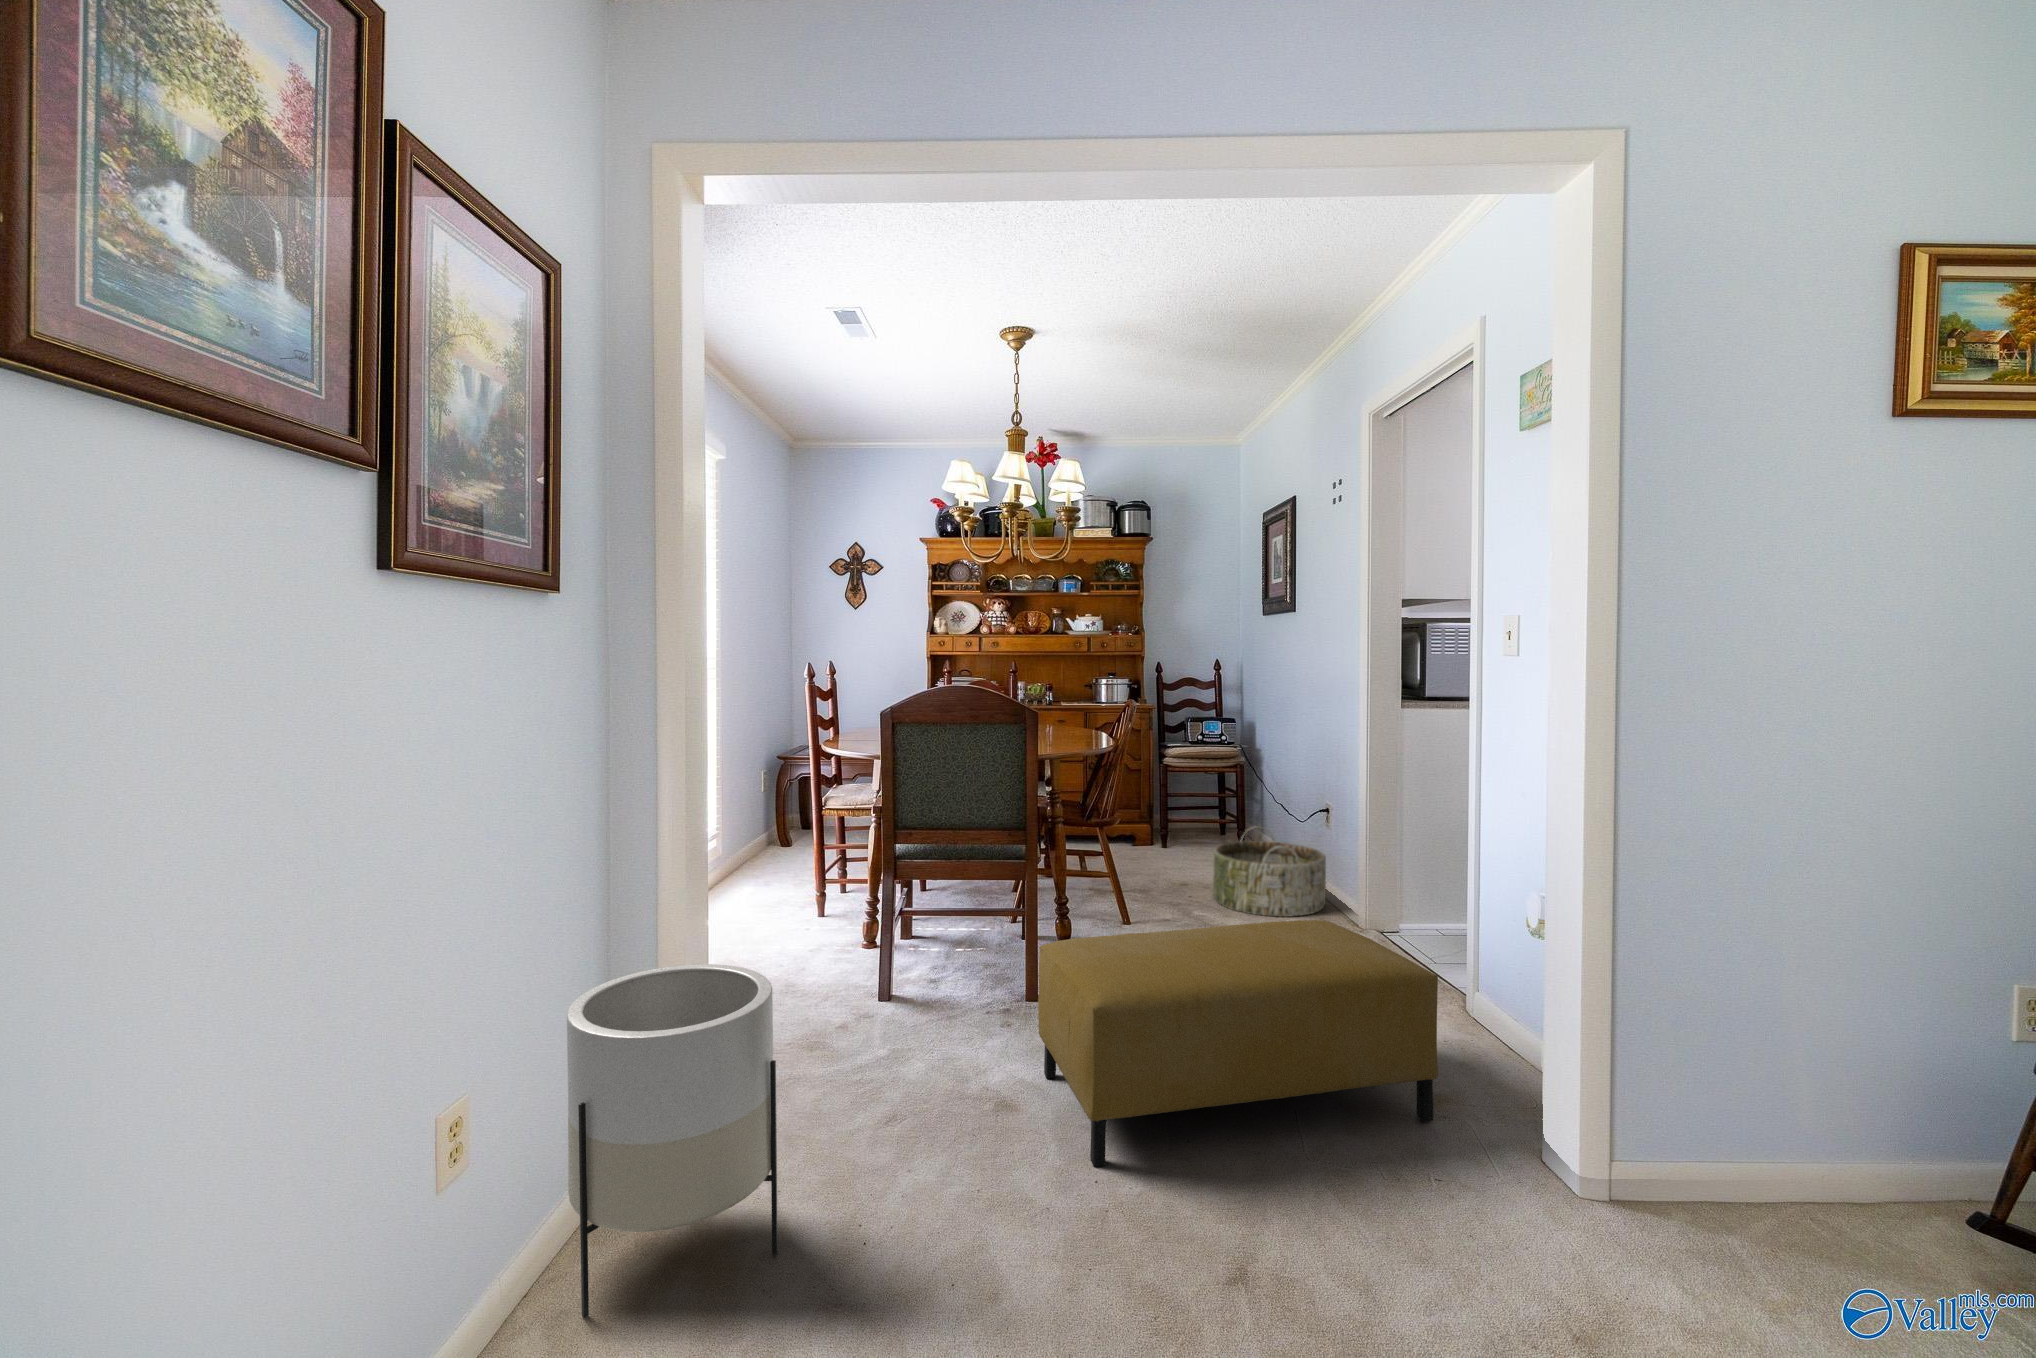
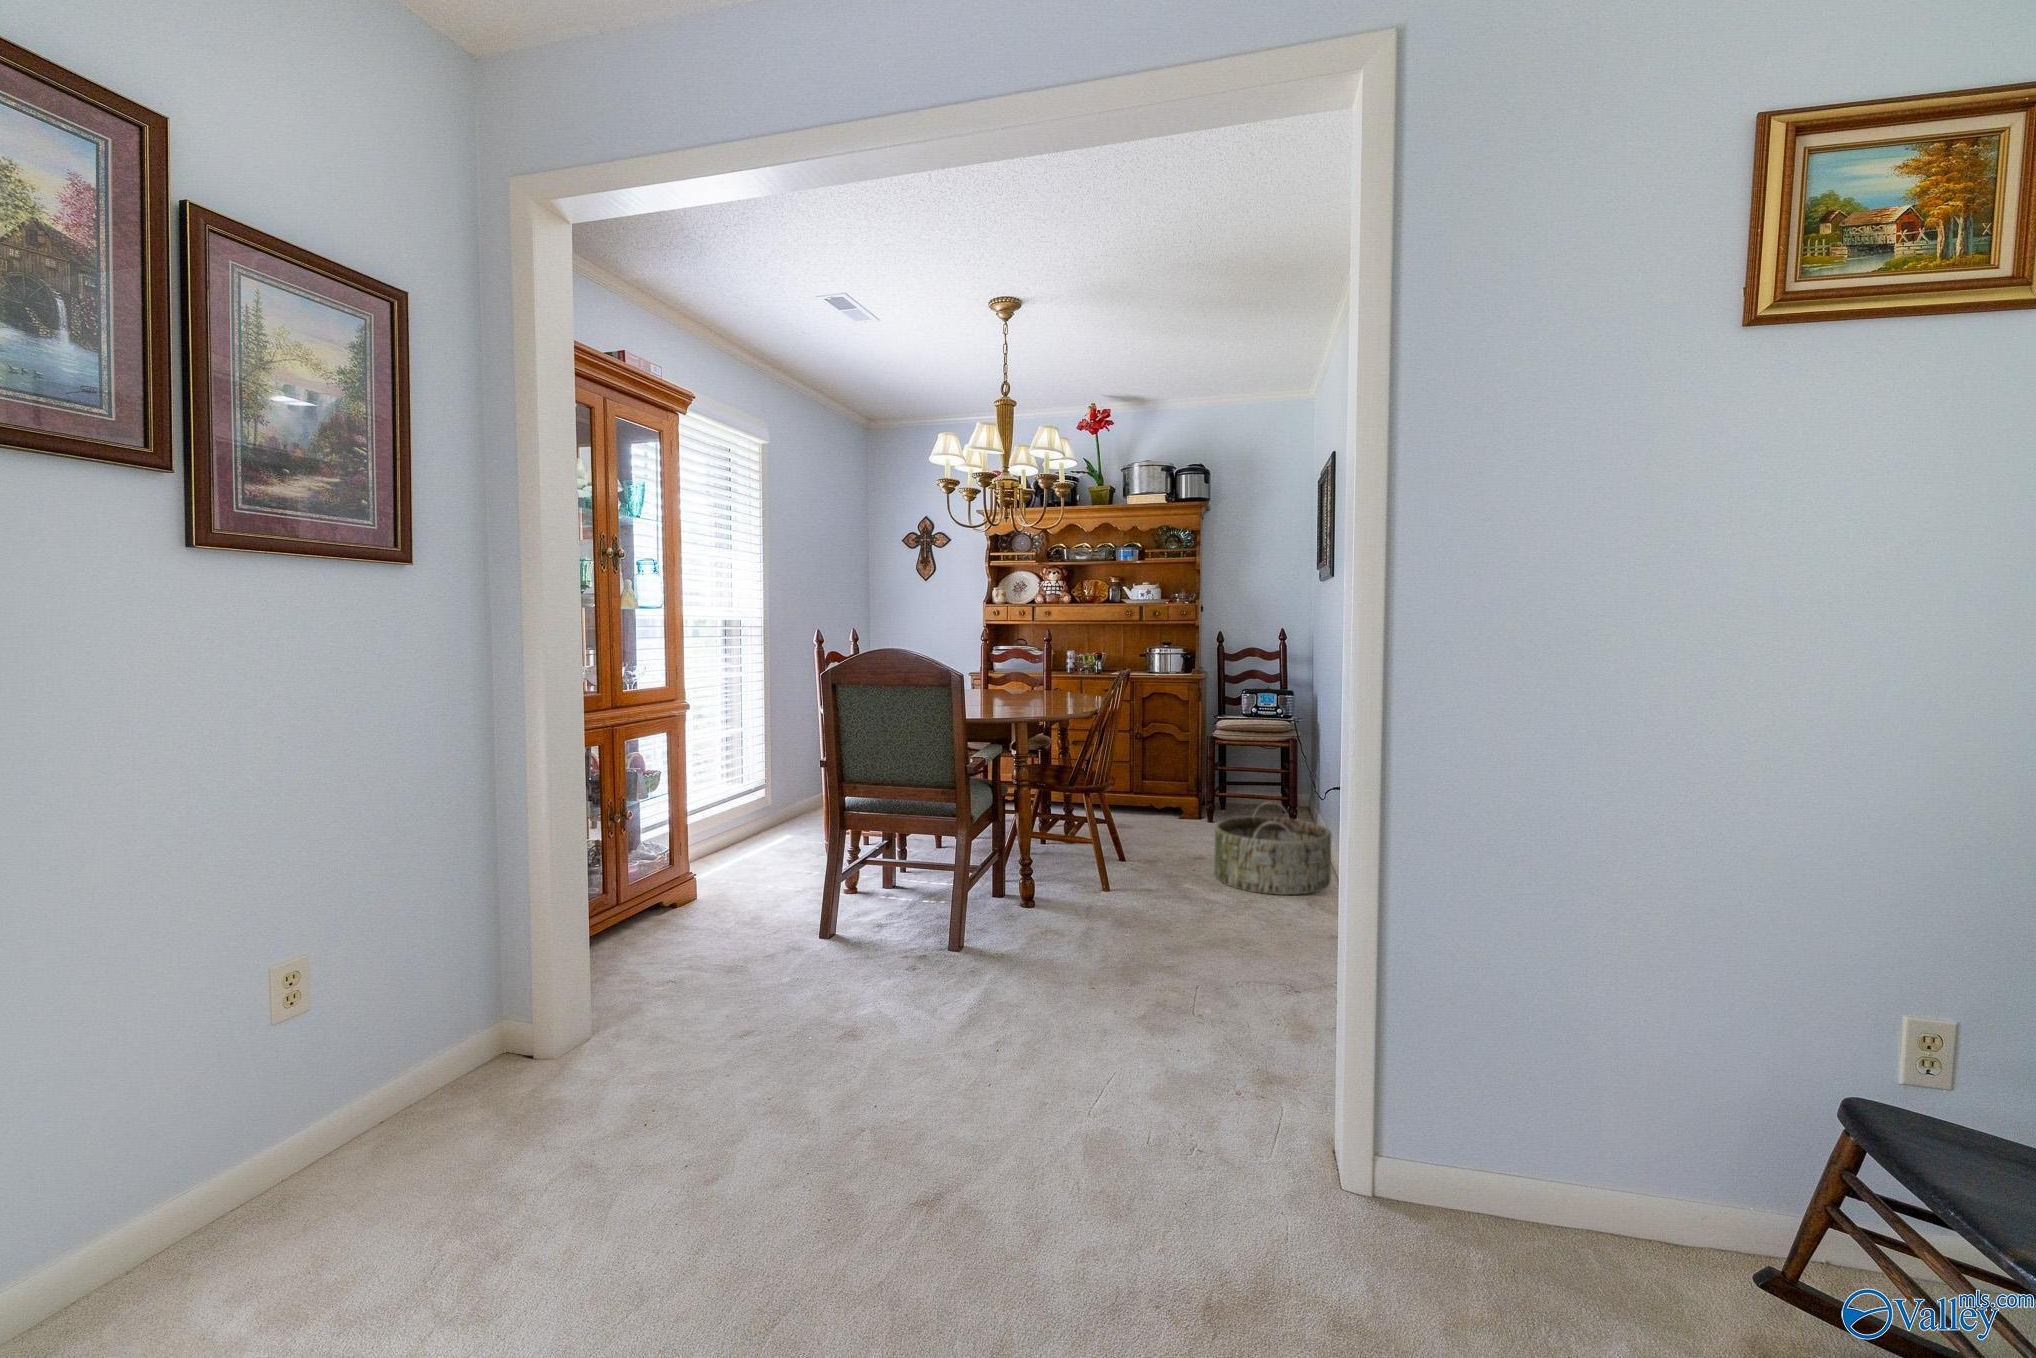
ottoman: present [1038,920,1439,1167] -> none [884,890,1257,1096]
planter: present [567,964,778,1318] -> none [401,884,592,1154]

